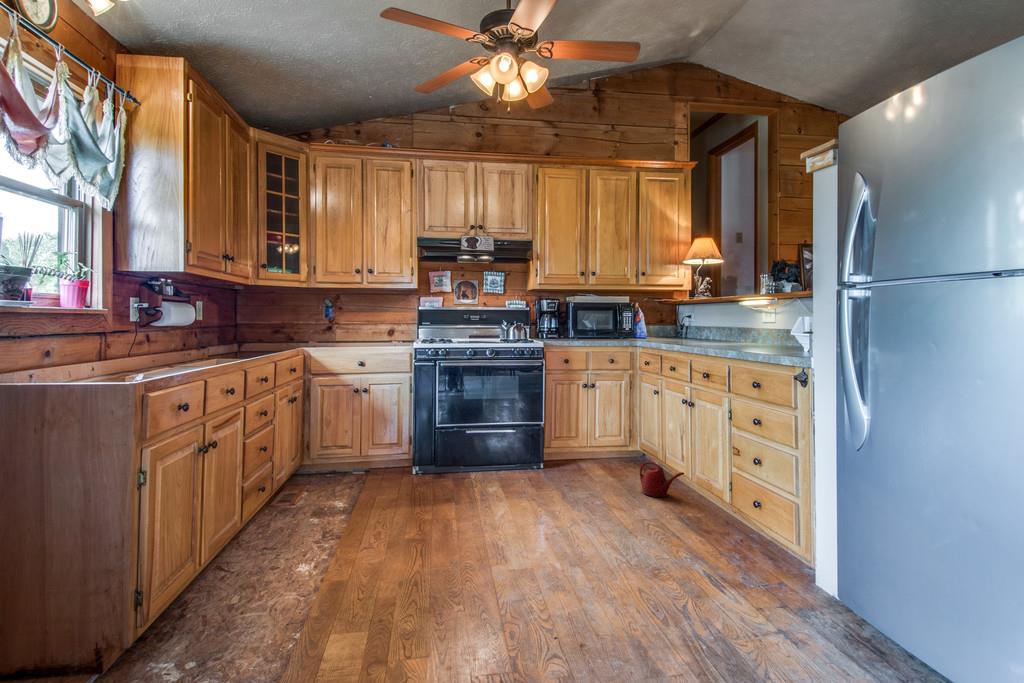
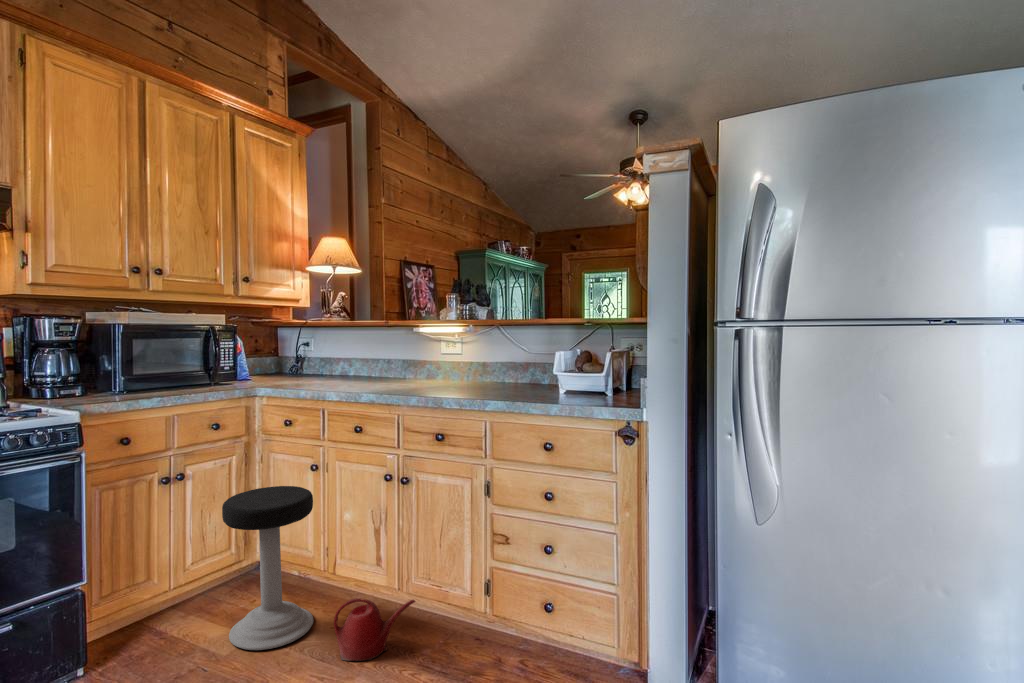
stool: none [598,396,645,479] -> present [222,486,313,650]

